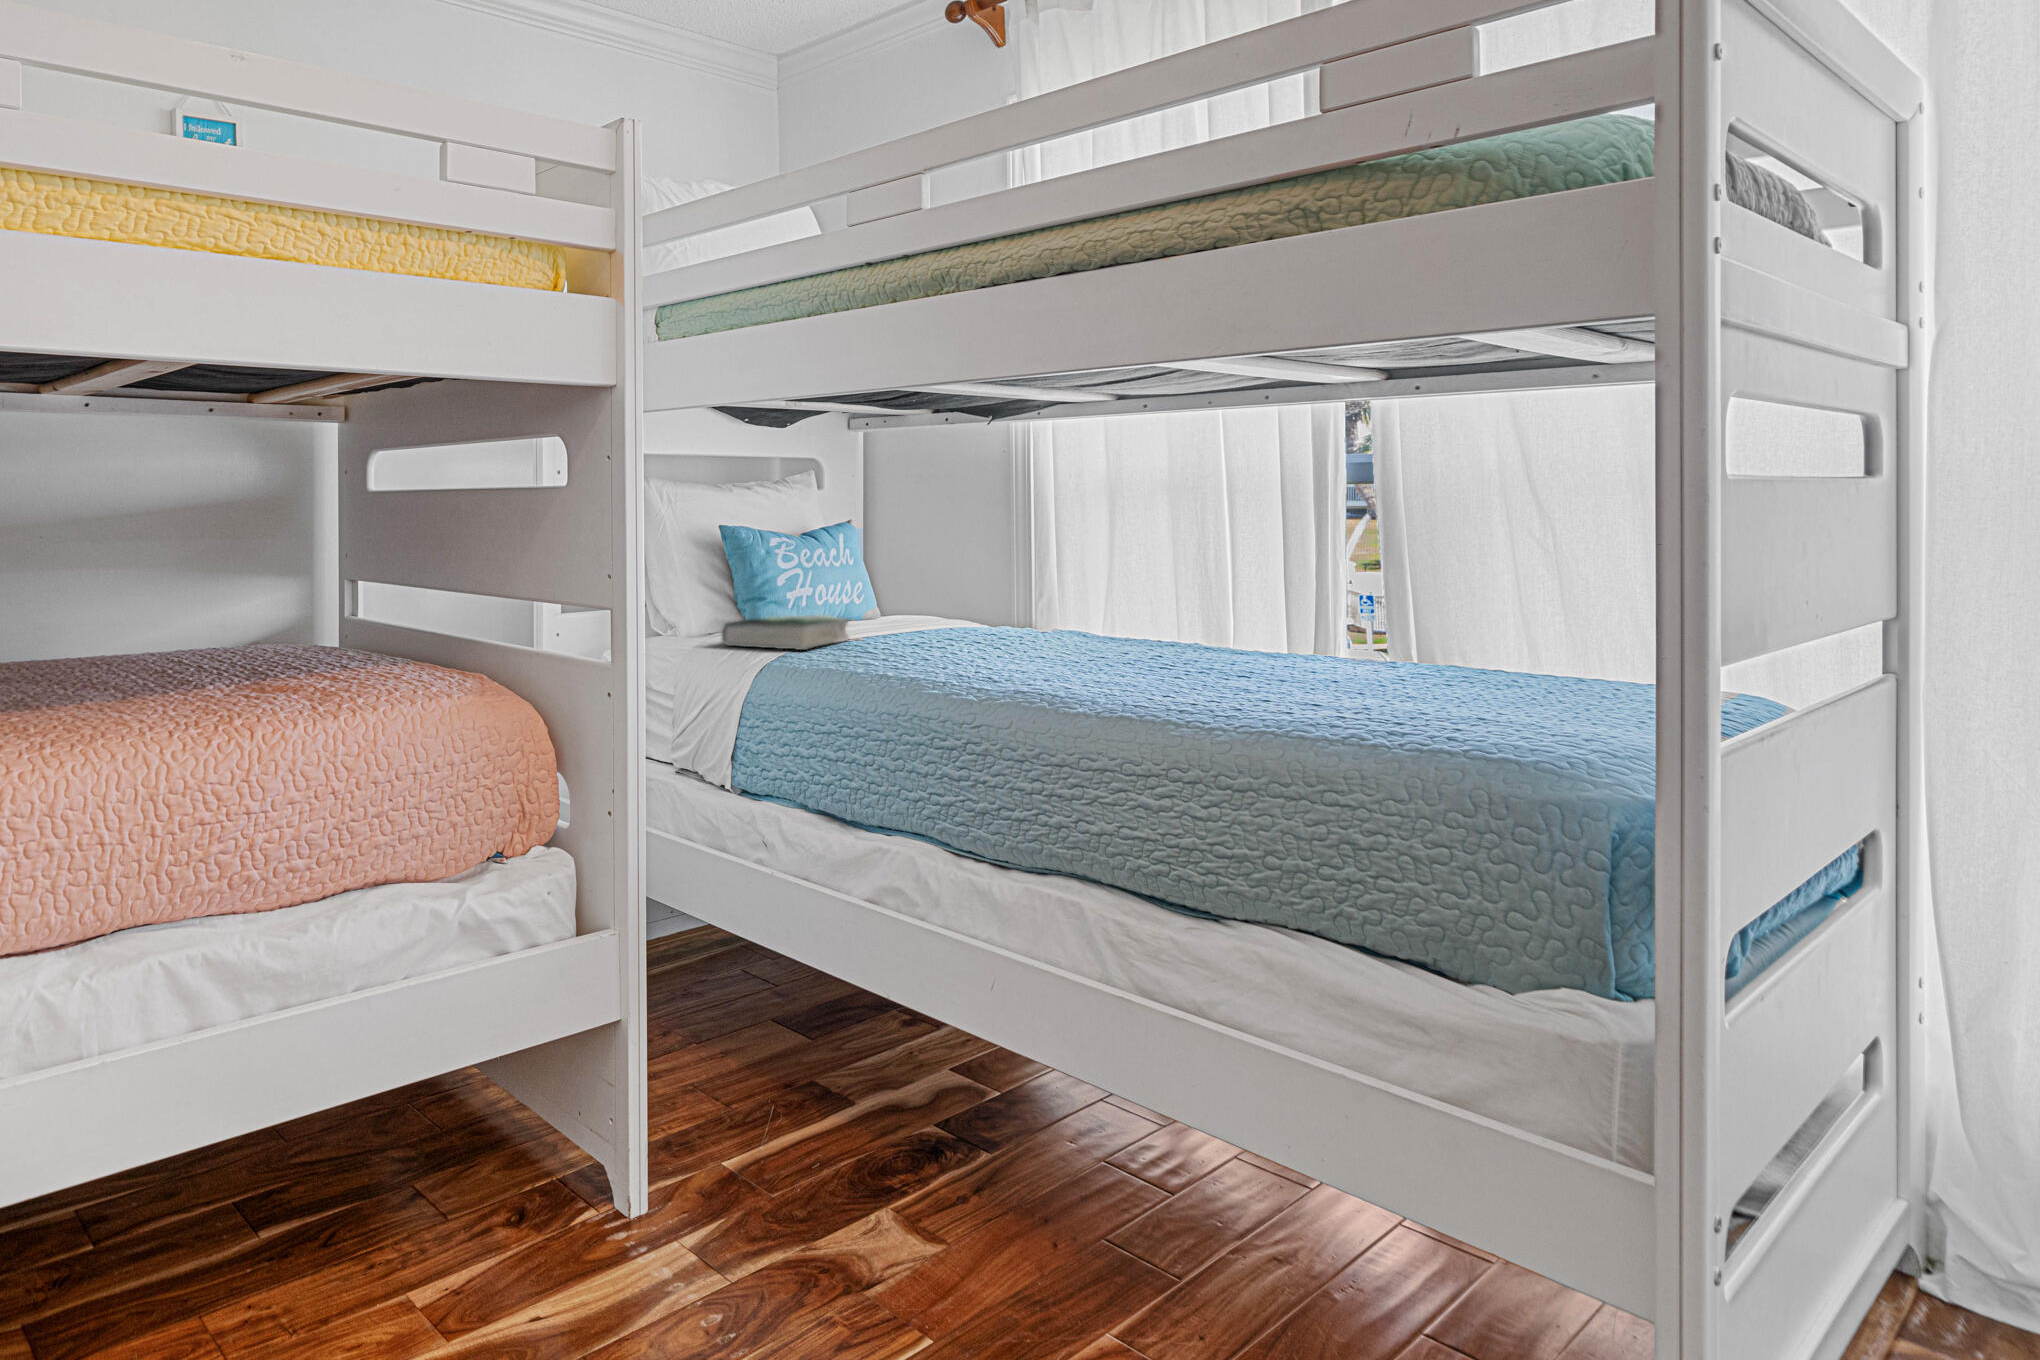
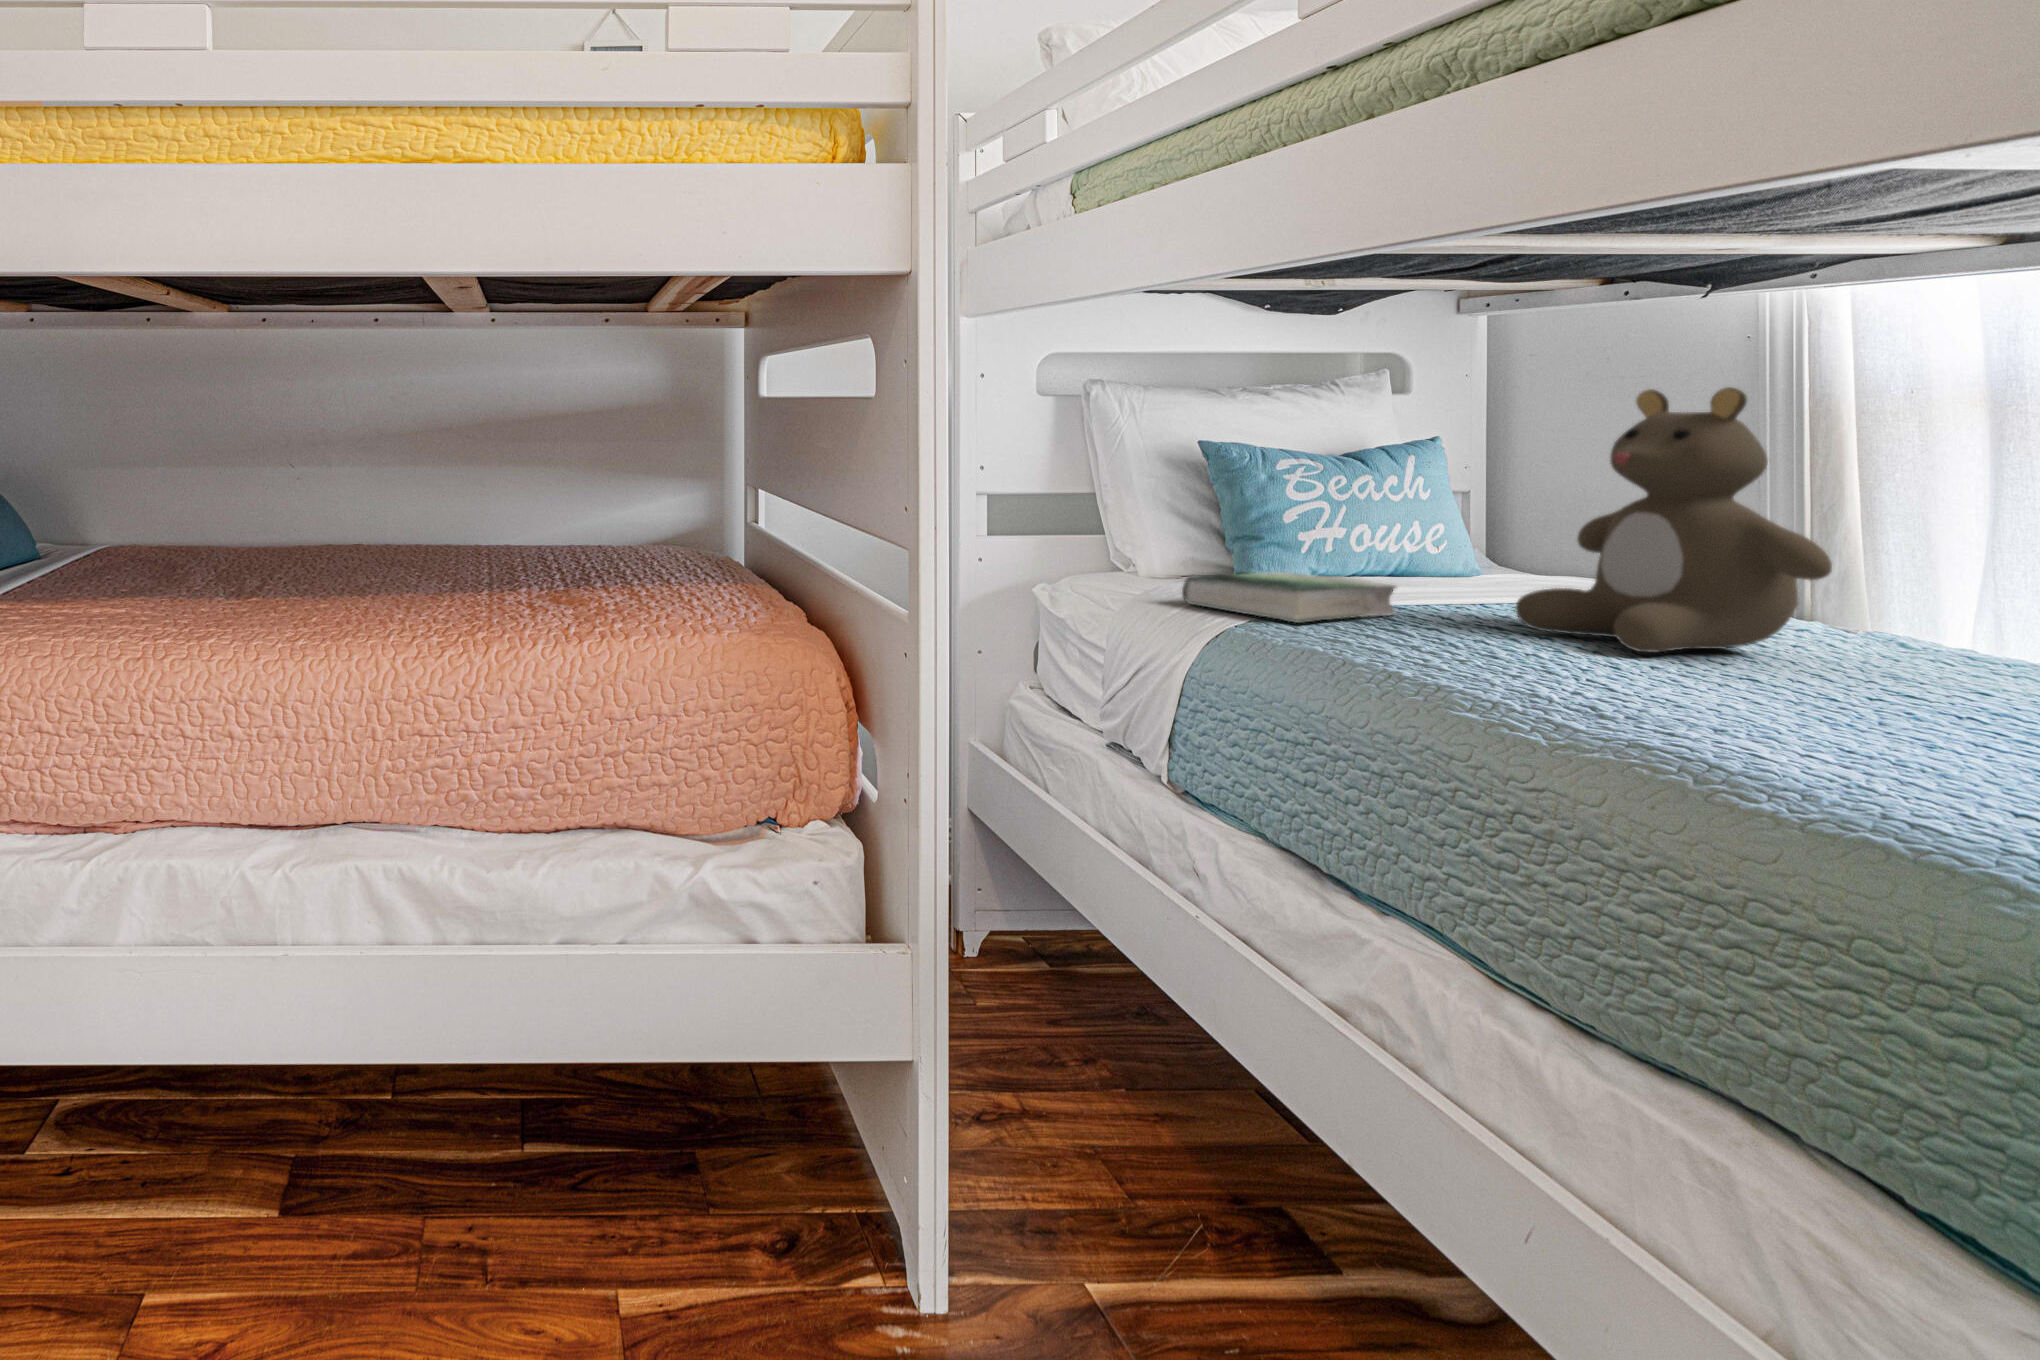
teddy bear: none [918,470,1069,647] -> present [1516,387,1832,653]

